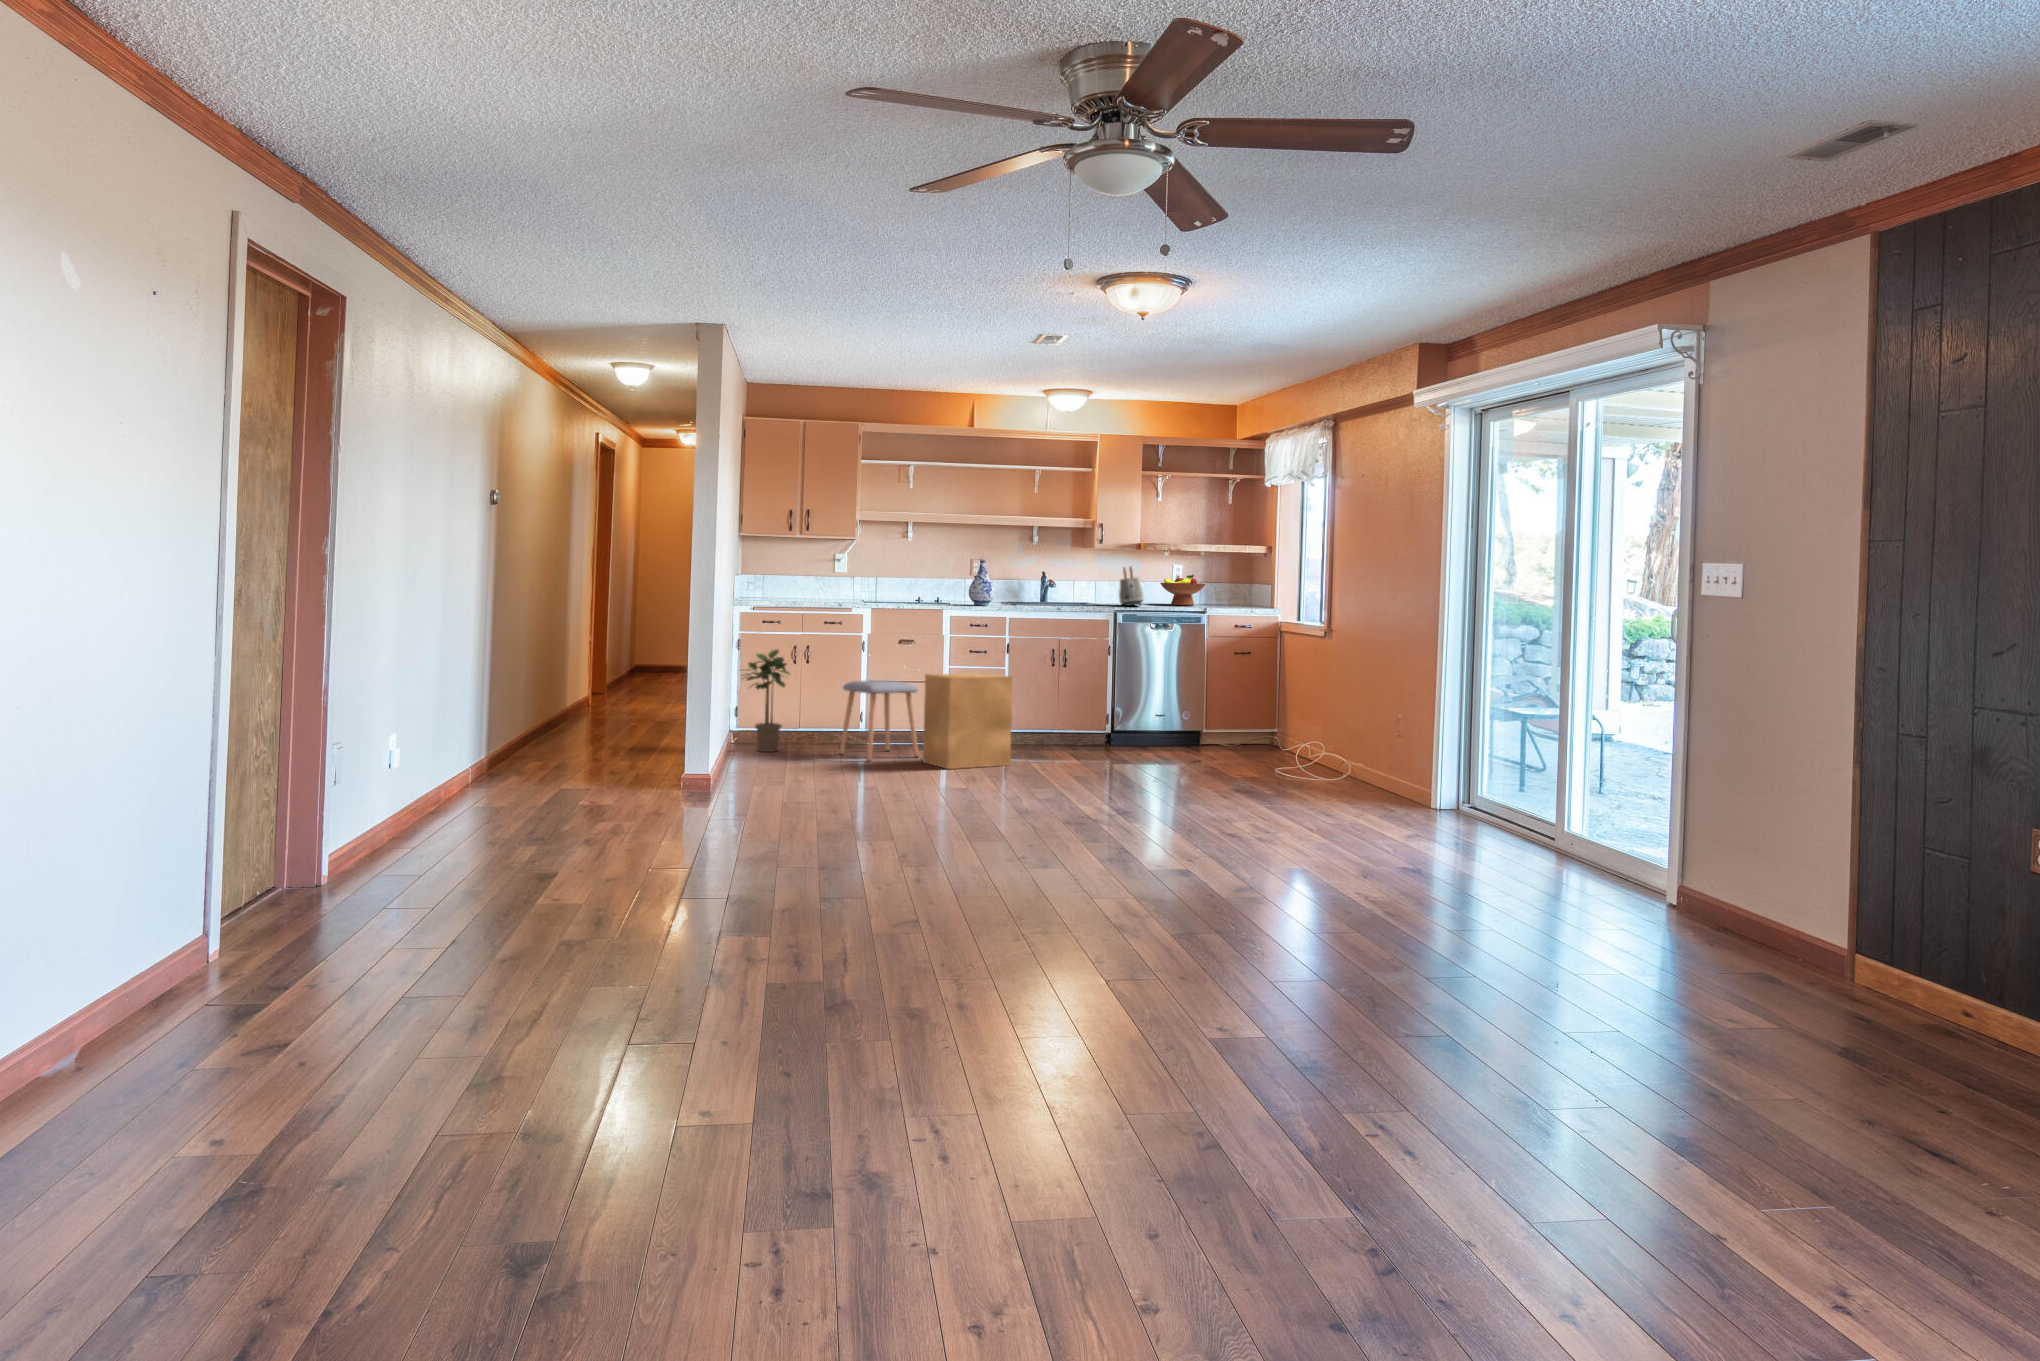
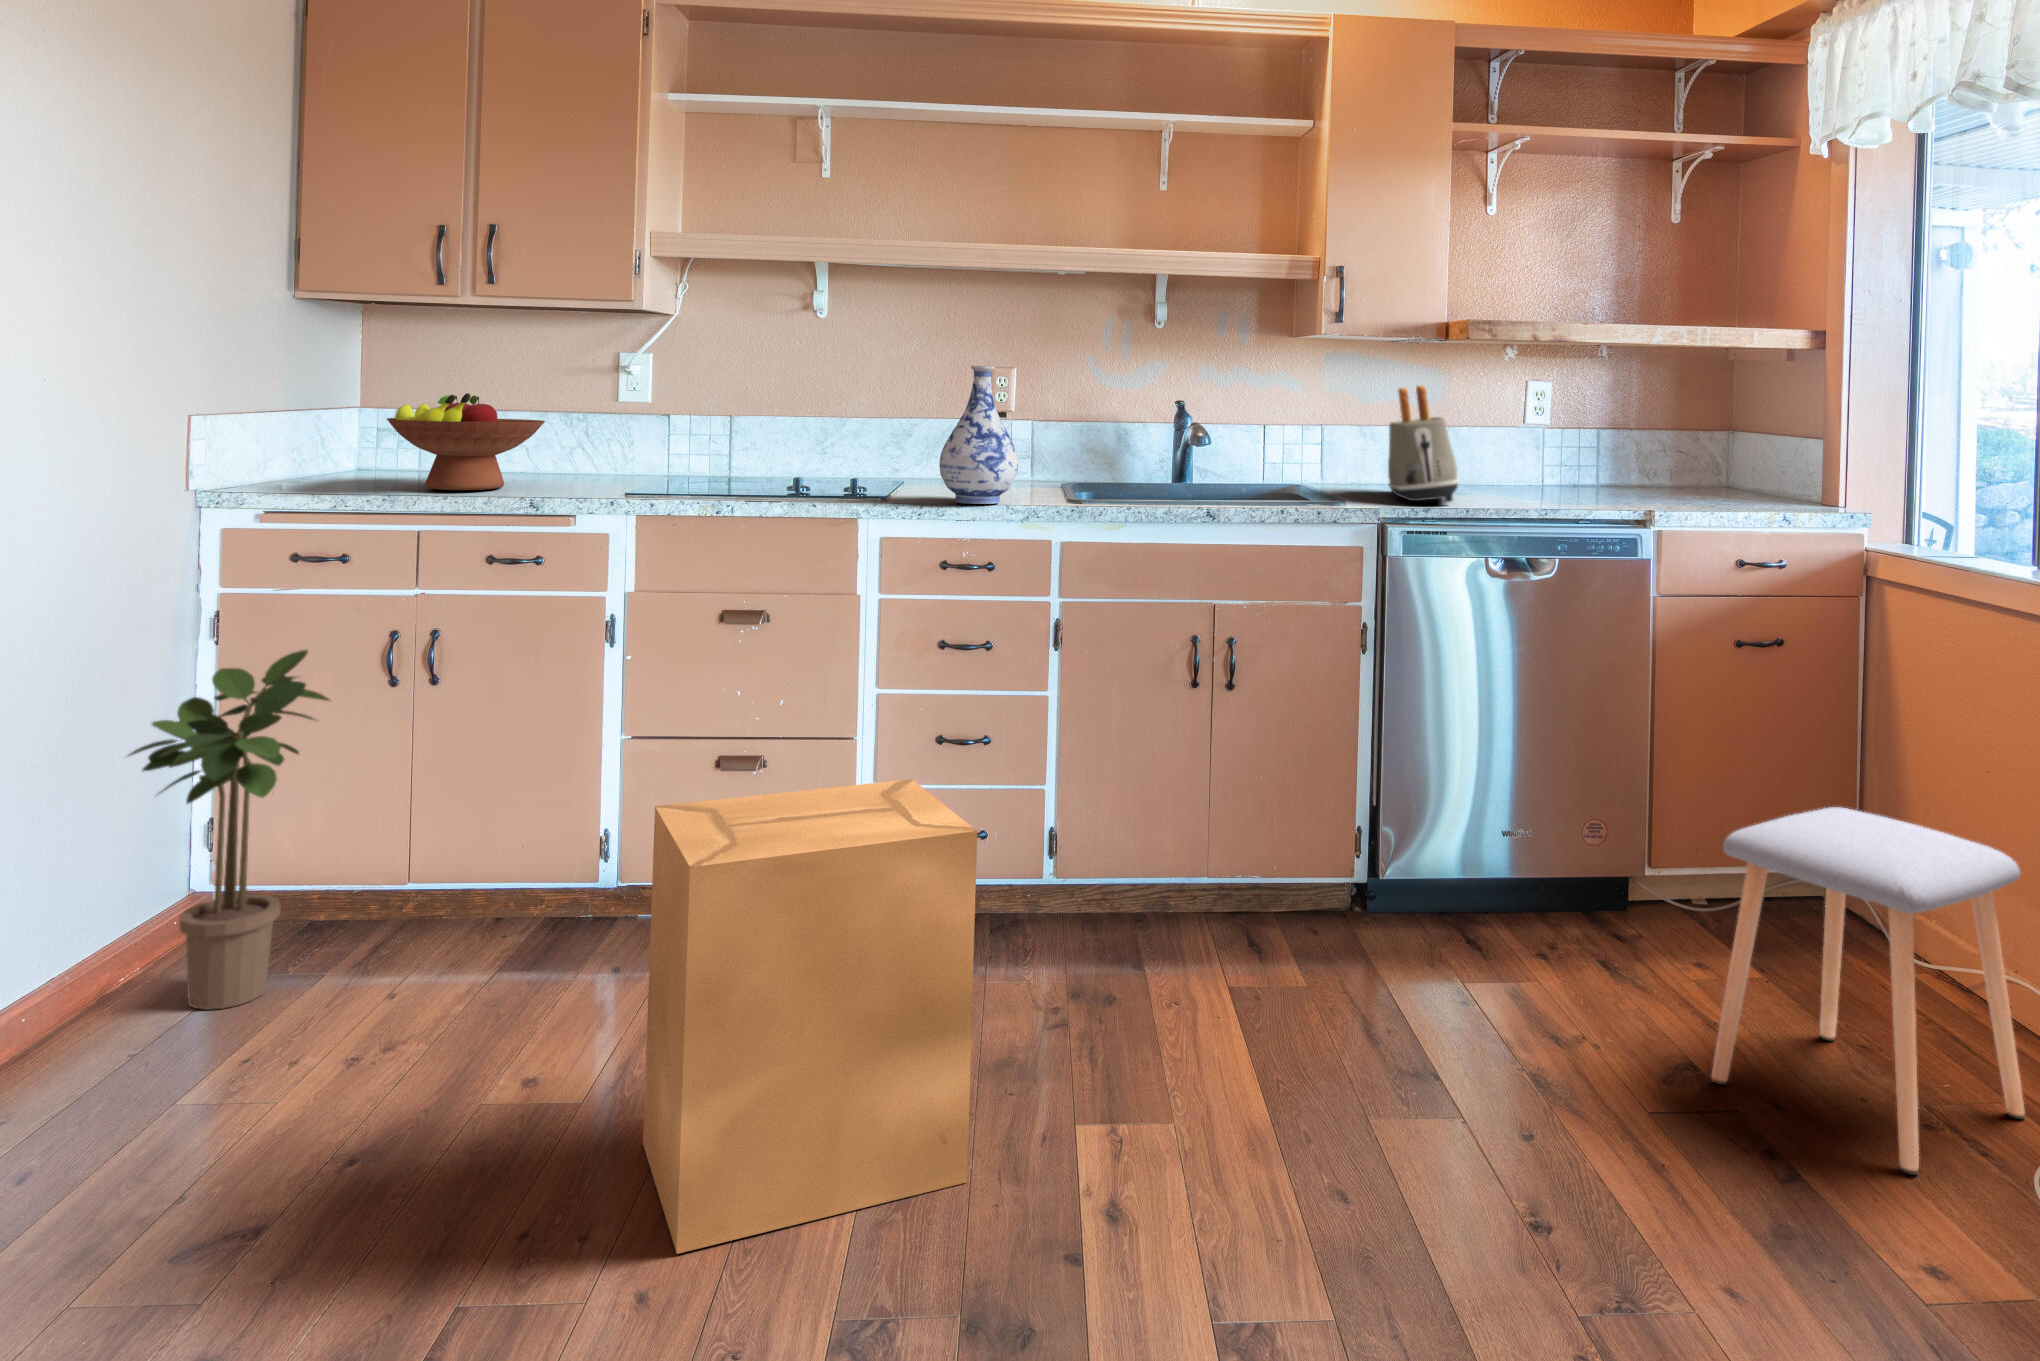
fruit bowl: present [1160,575,1206,606] -> present [387,393,545,490]
stool: present [839,680,918,761] -> present [1712,807,2025,1175]

